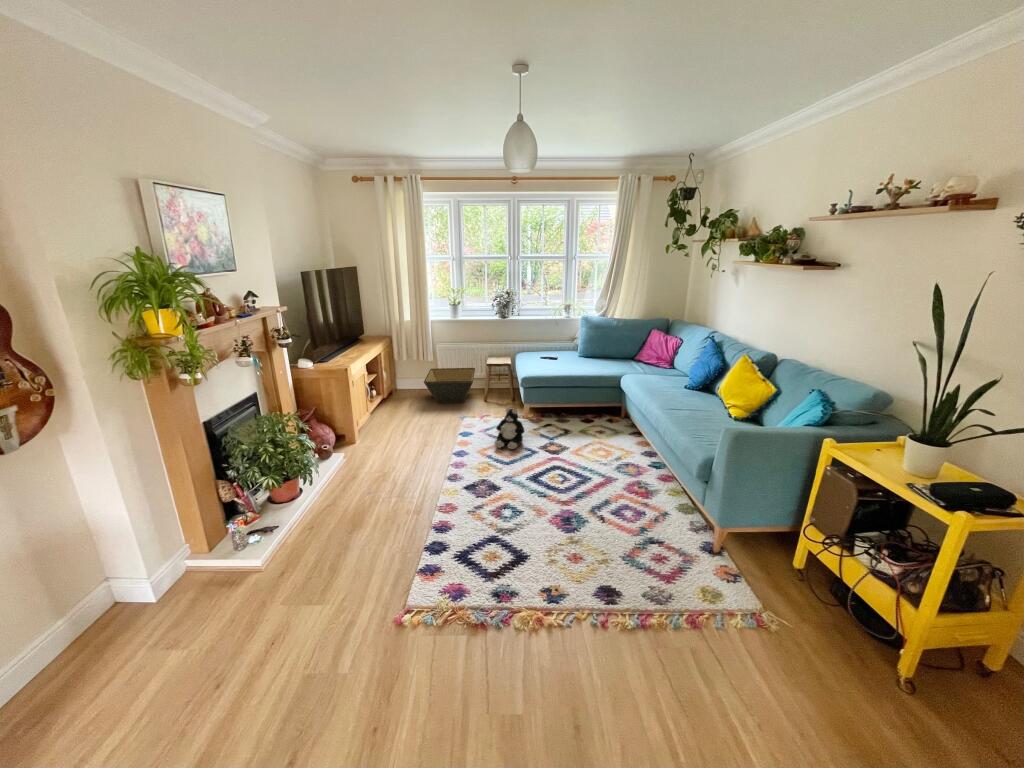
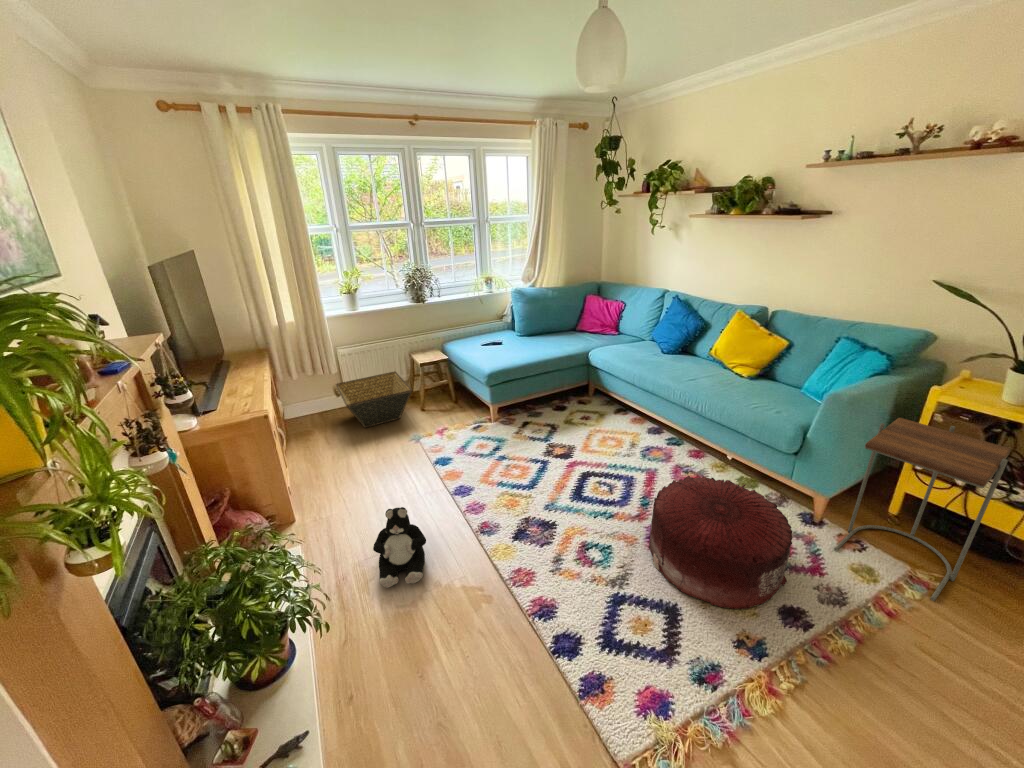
plush toy: present [495,408,524,449] -> present [373,507,426,588]
side table: none [706,462,869,637] -> present [834,418,1010,601]
pouf: none [537,474,647,579] -> present [649,476,792,609]

